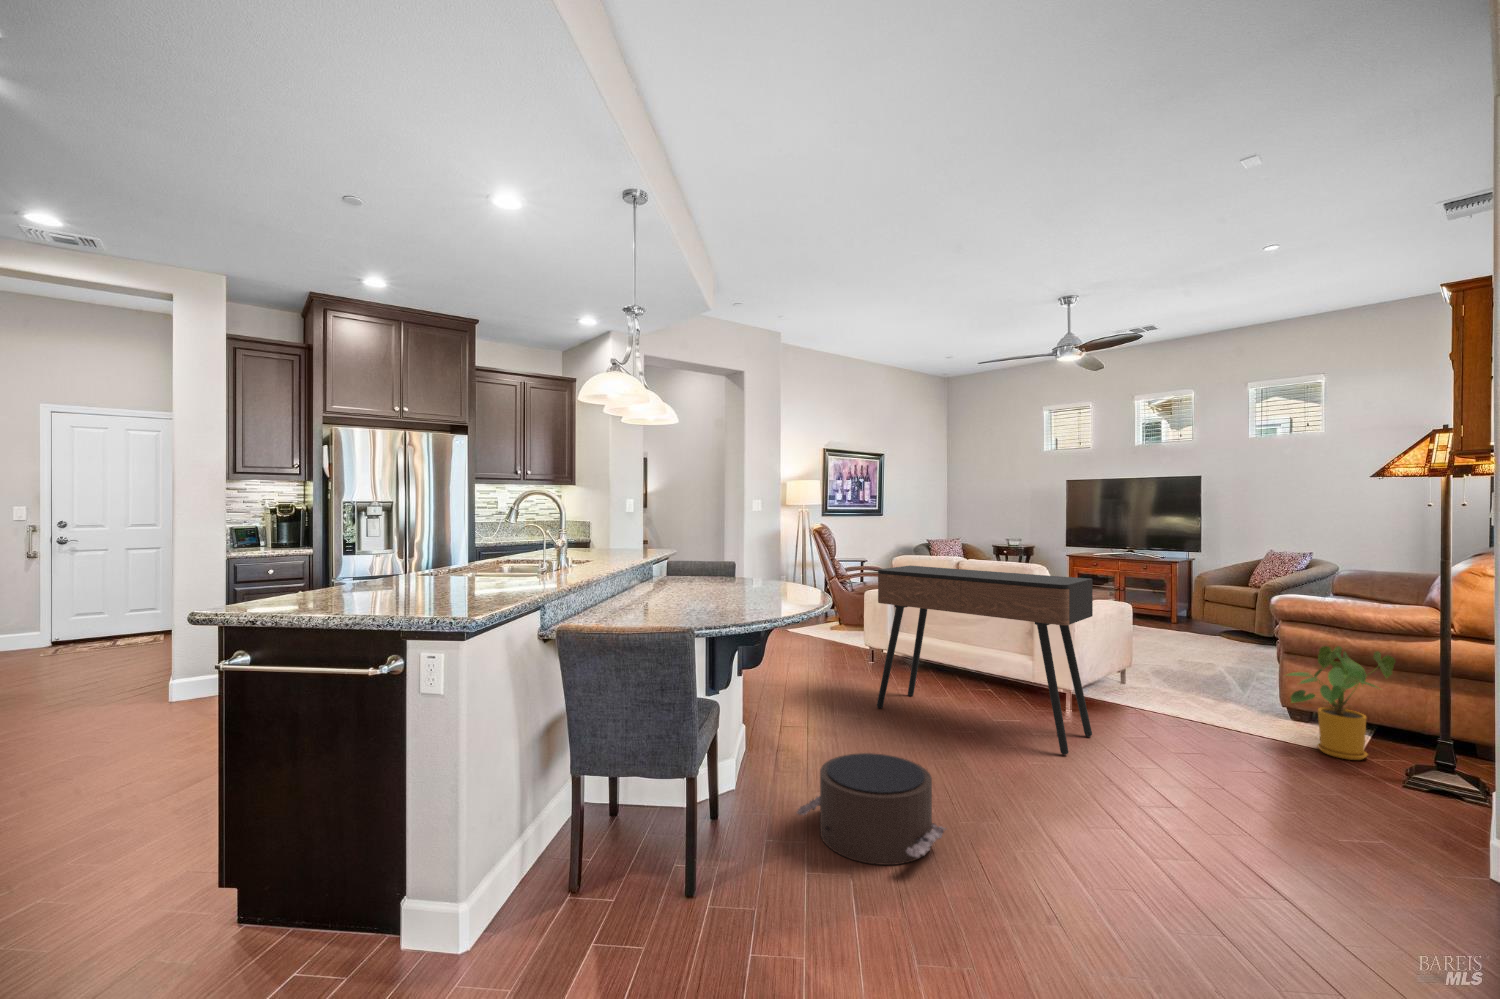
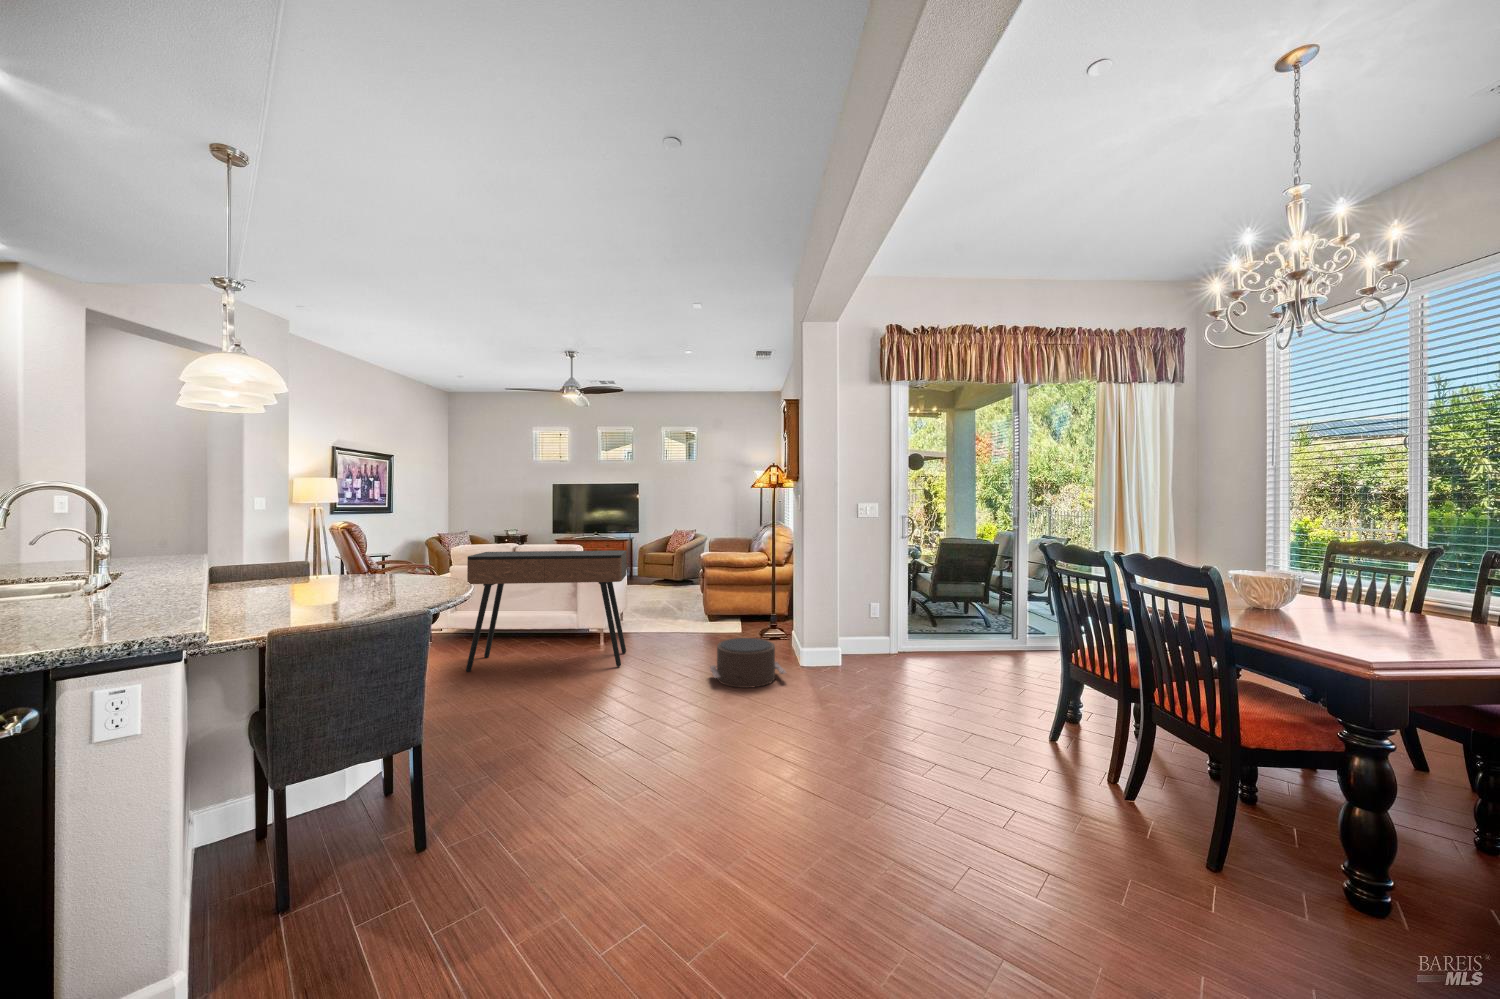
house plant: present [1287,646,1395,760] -> none [714,577,754,634]
pouf: present [797,753,946,865] -> present [710,638,786,688]

